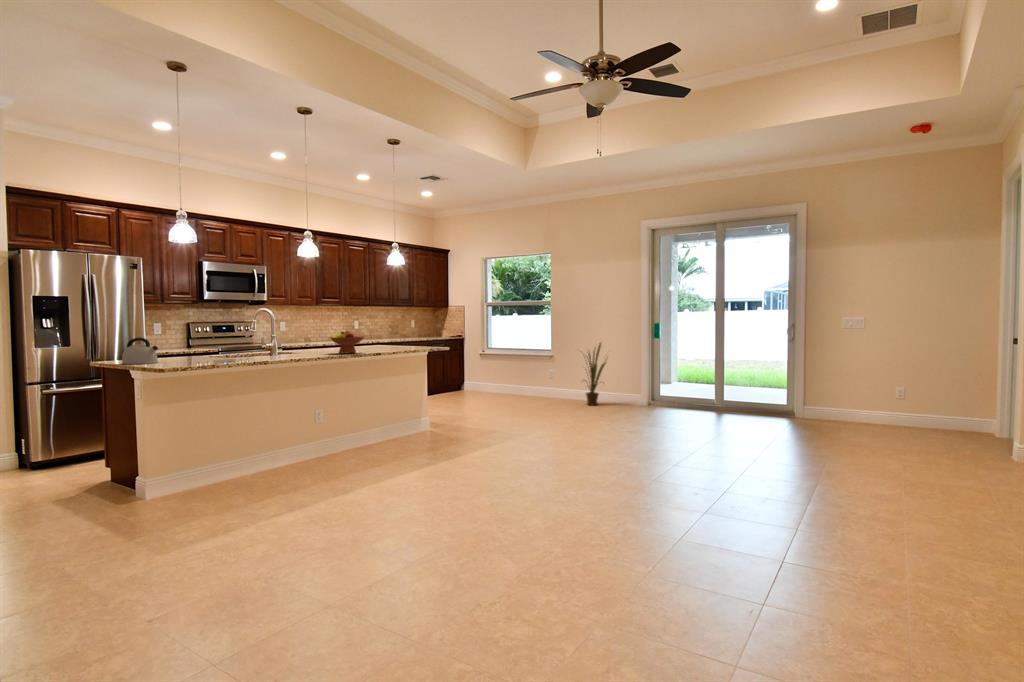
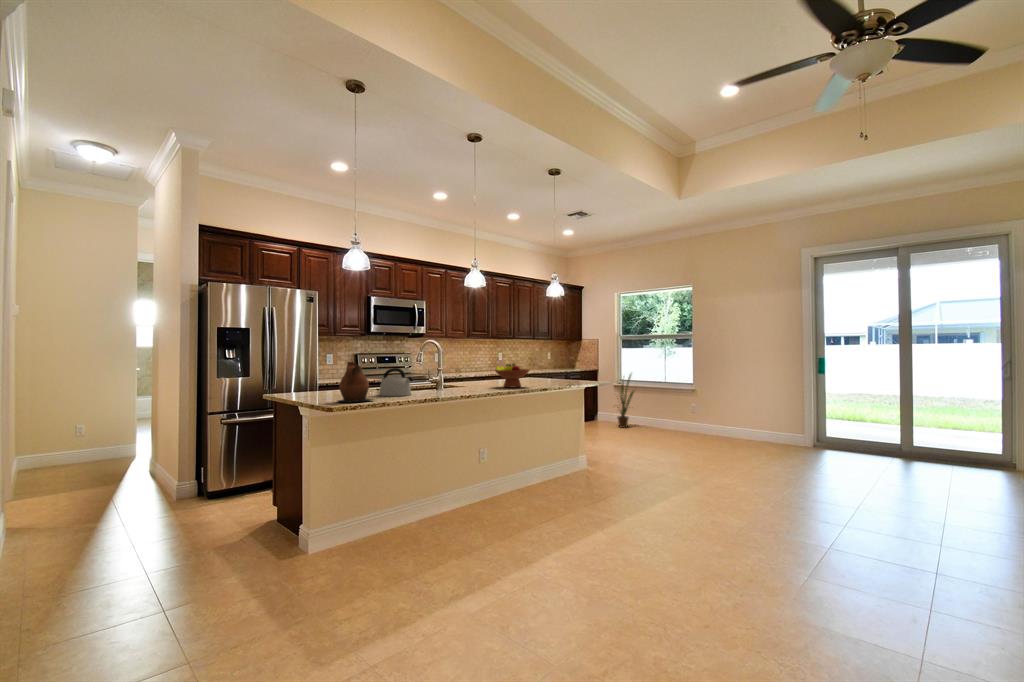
ceramic pitcher: none [165,330,204,366] -> present [338,362,374,402]
kettle: present [122,338,158,364] -> present [379,368,413,396]
house plant: present [586,343,608,405] -> present [614,374,634,428]

